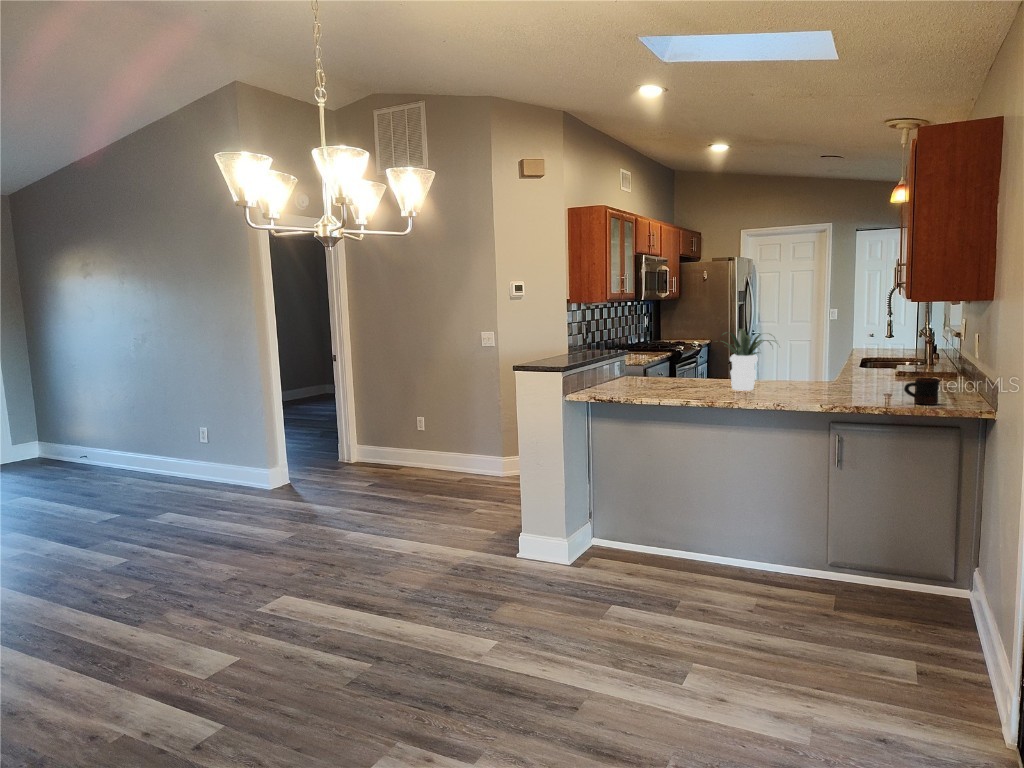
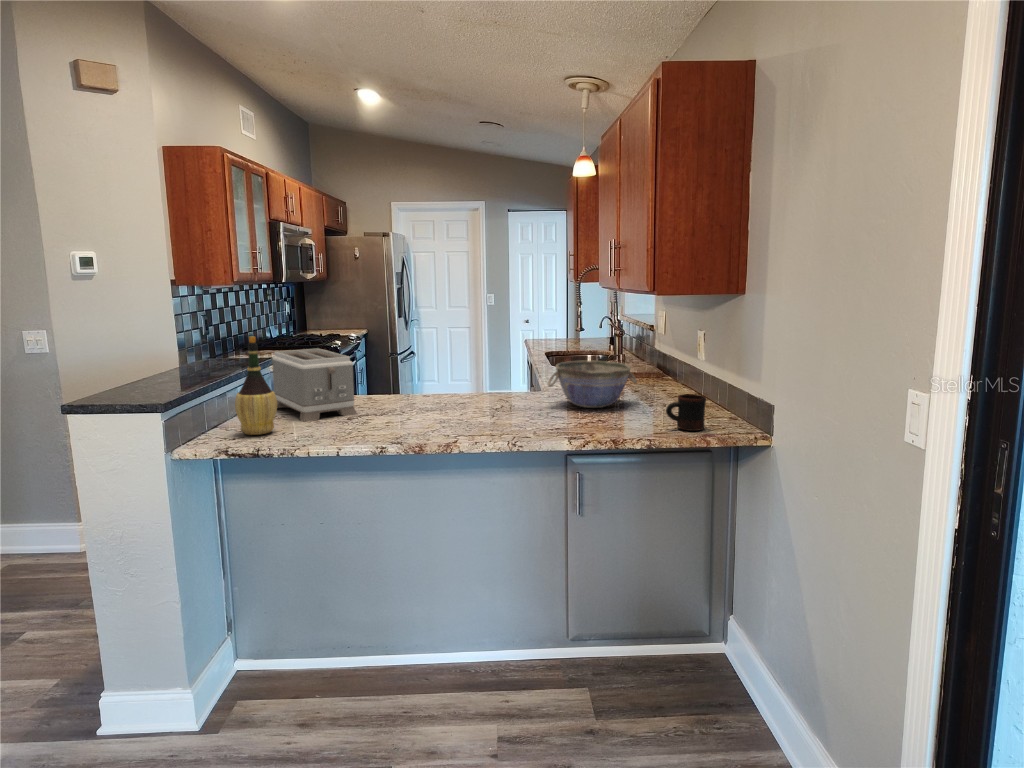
potted plant: present [722,329,771,391] -> none [394,329,499,417]
wine bottle: none [602,330,627,391] -> present [235,336,277,435]
toaster: none [625,343,680,388] -> present [272,348,357,422]
bowl: none [823,356,903,391] -> present [548,361,637,408]

